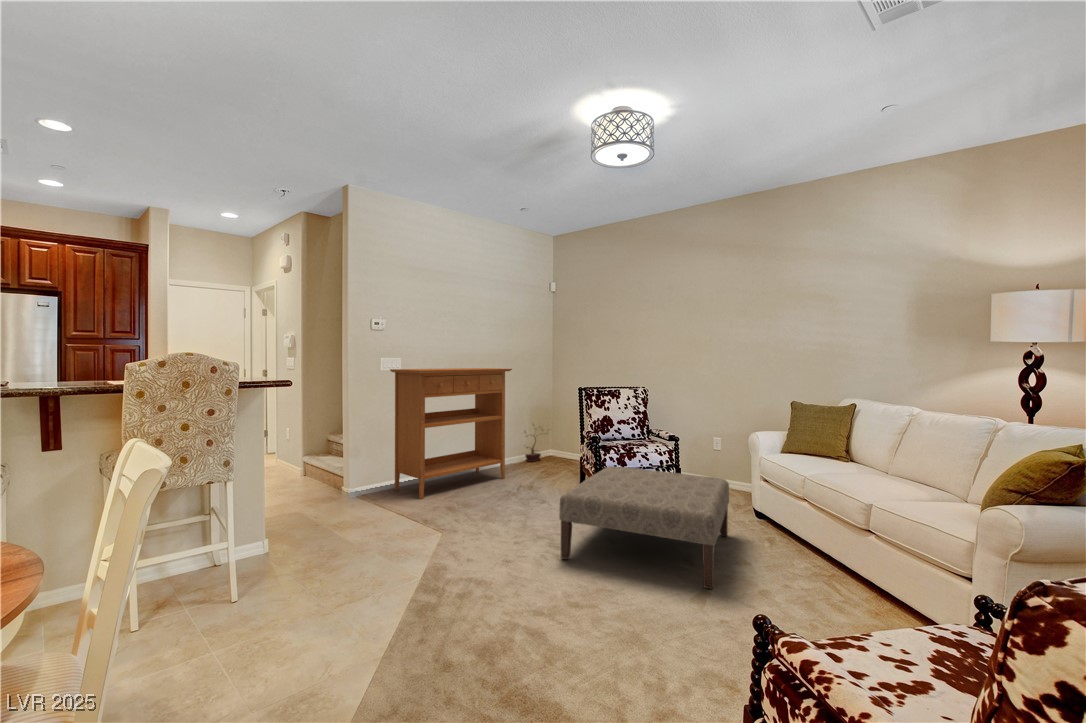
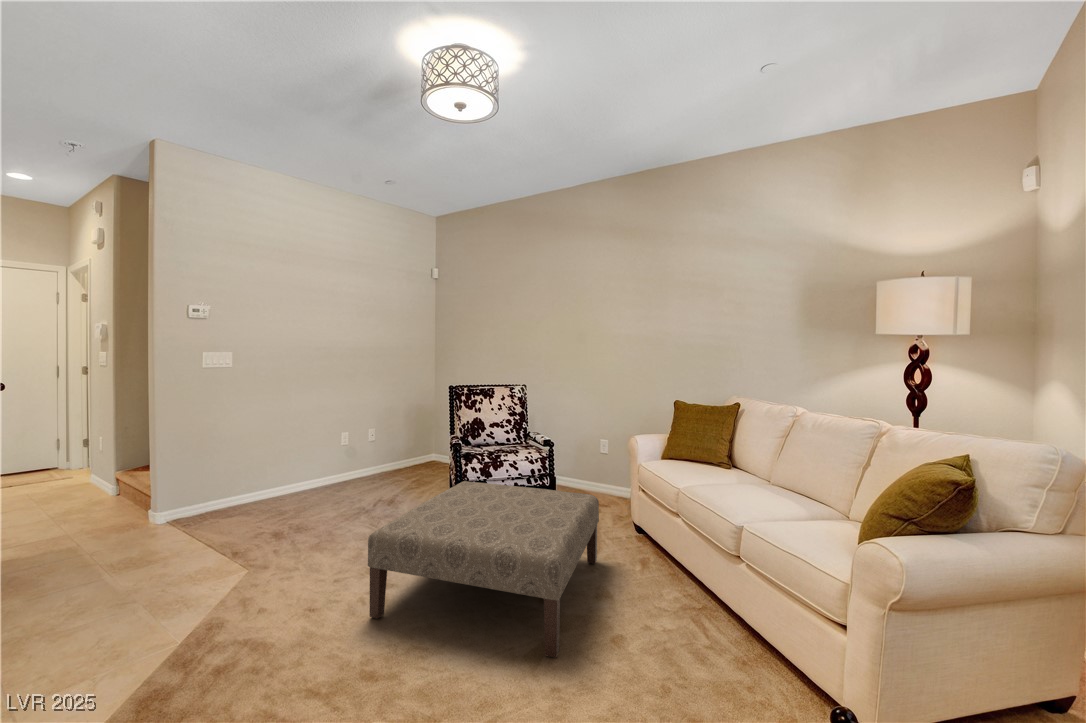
console table: present [390,368,512,499] -> none [200,363,373,527]
potted plant: present [524,424,541,462] -> none [398,423,433,469]

